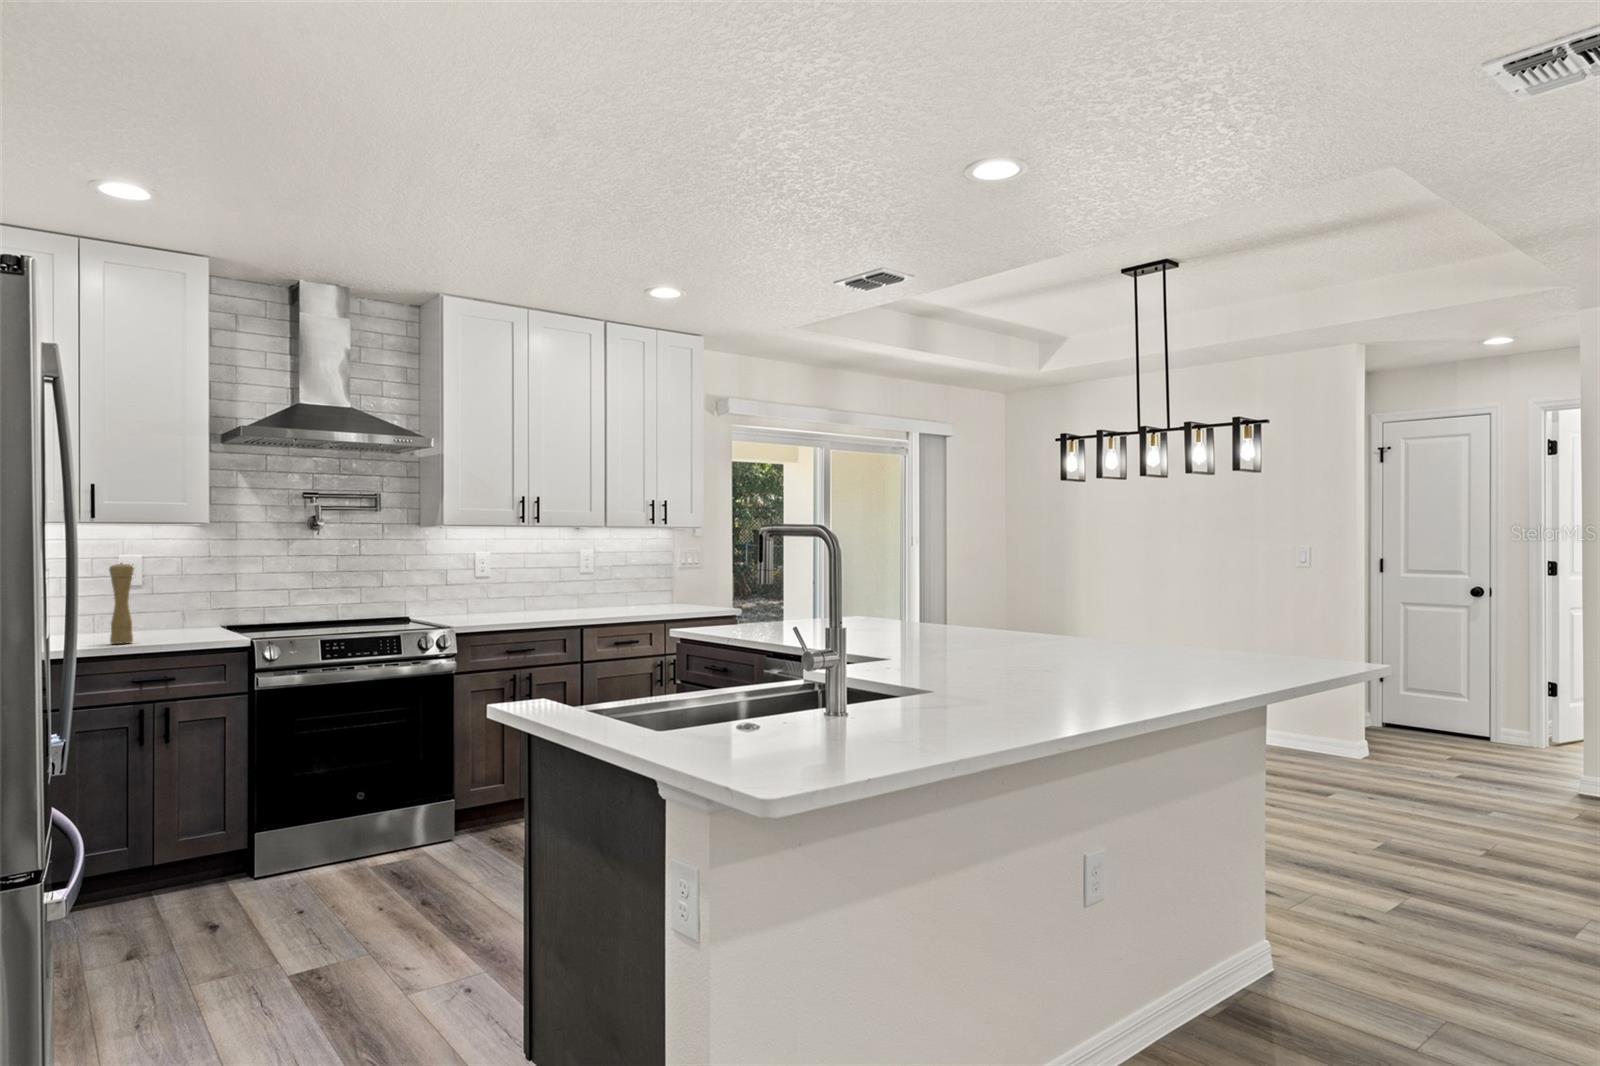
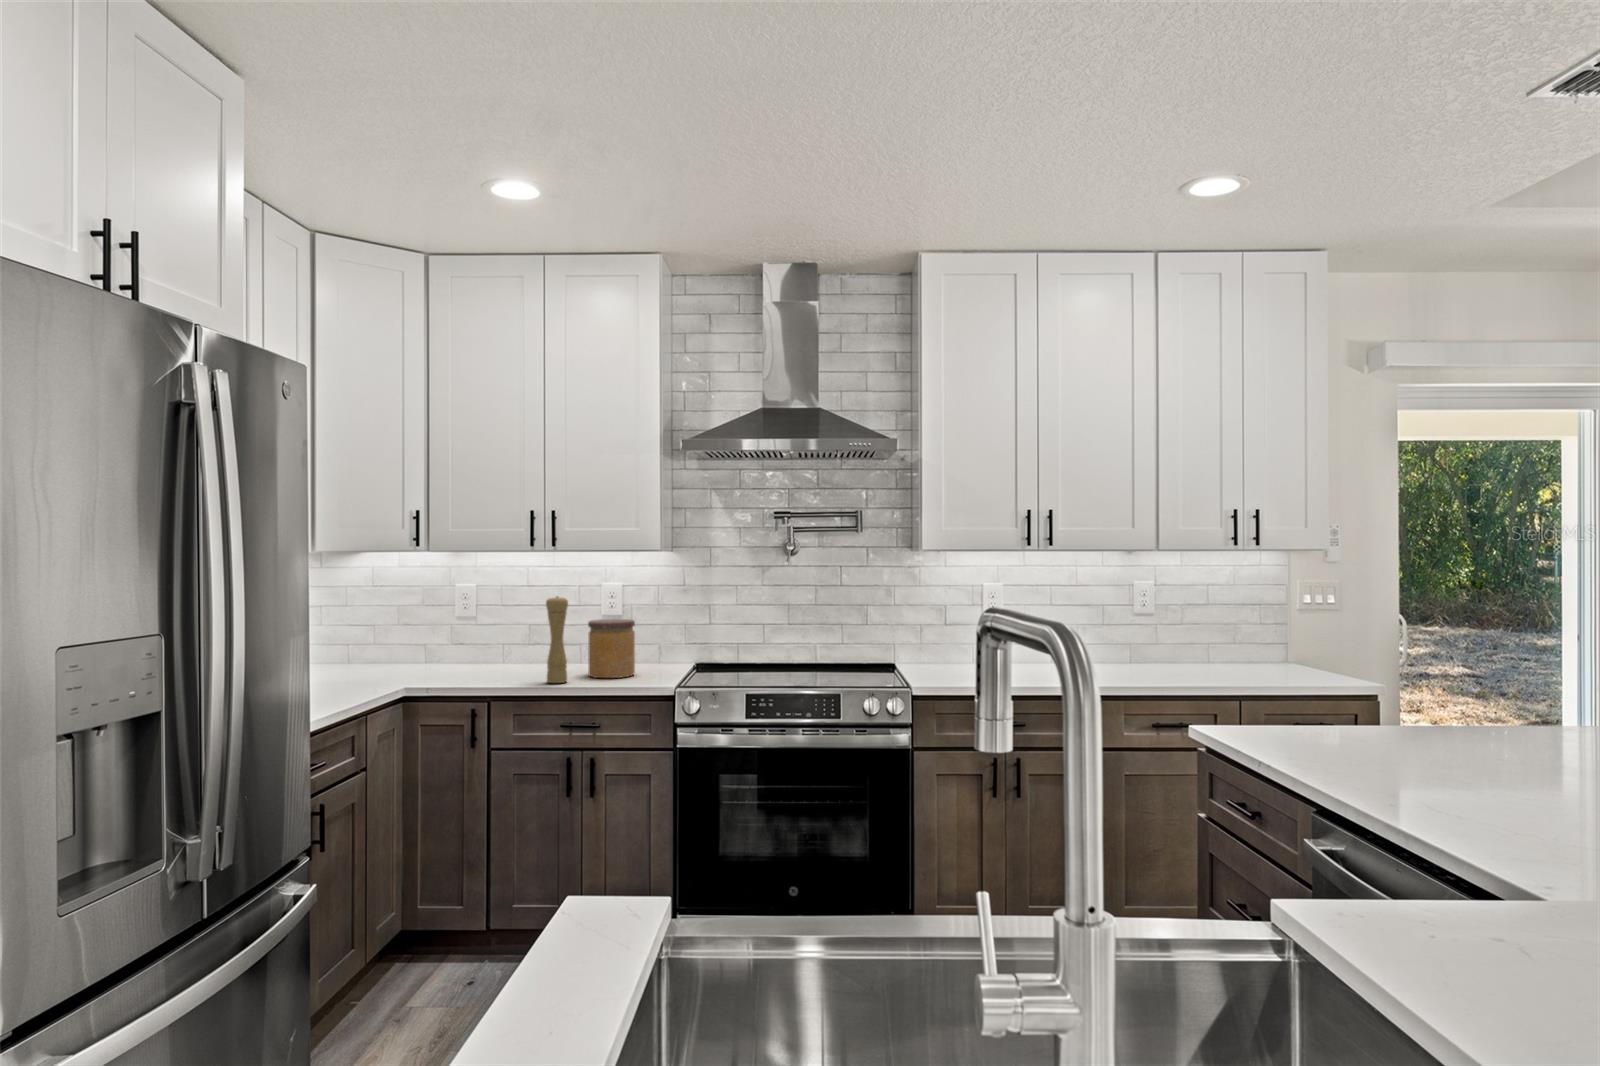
jar: none [138,586,188,639] -> present [588,619,635,678]

